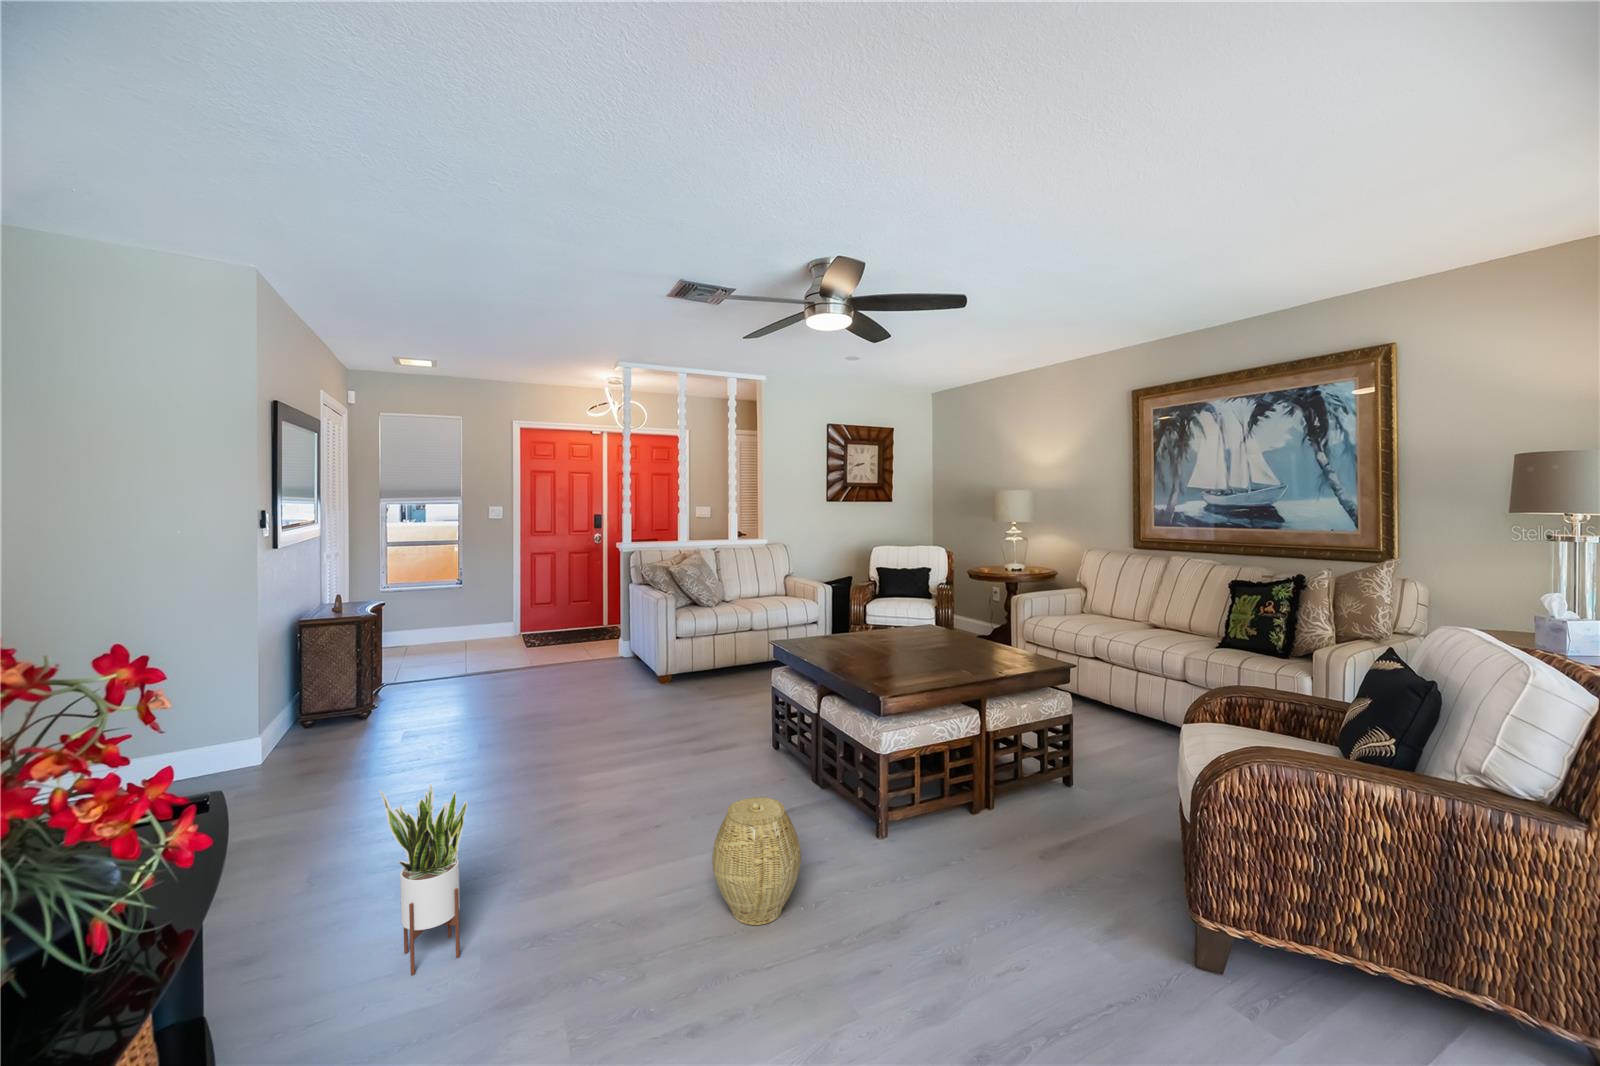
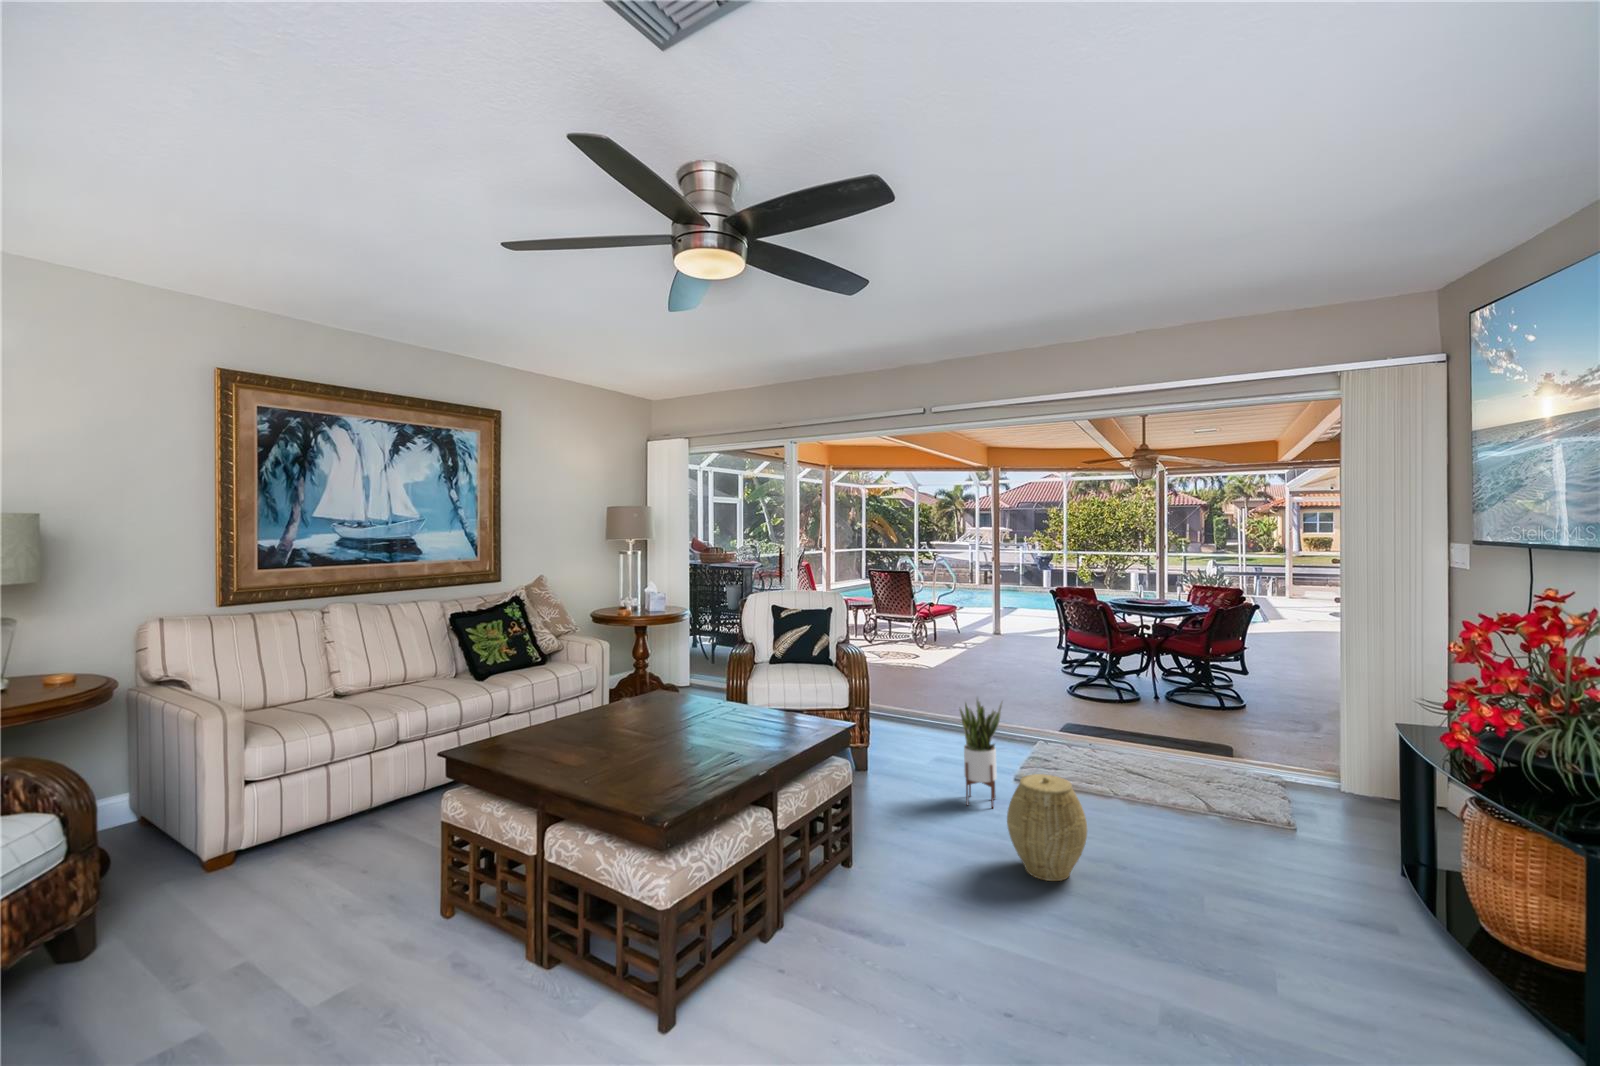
potted plant: present [380,784,467,975] -> present [960,698,1003,808]

